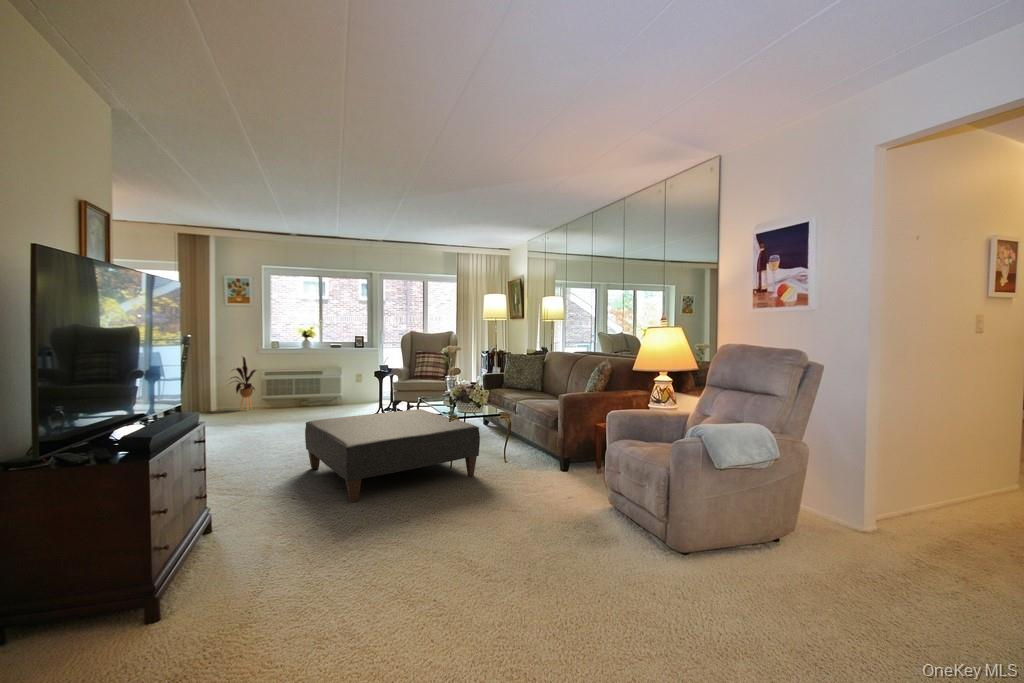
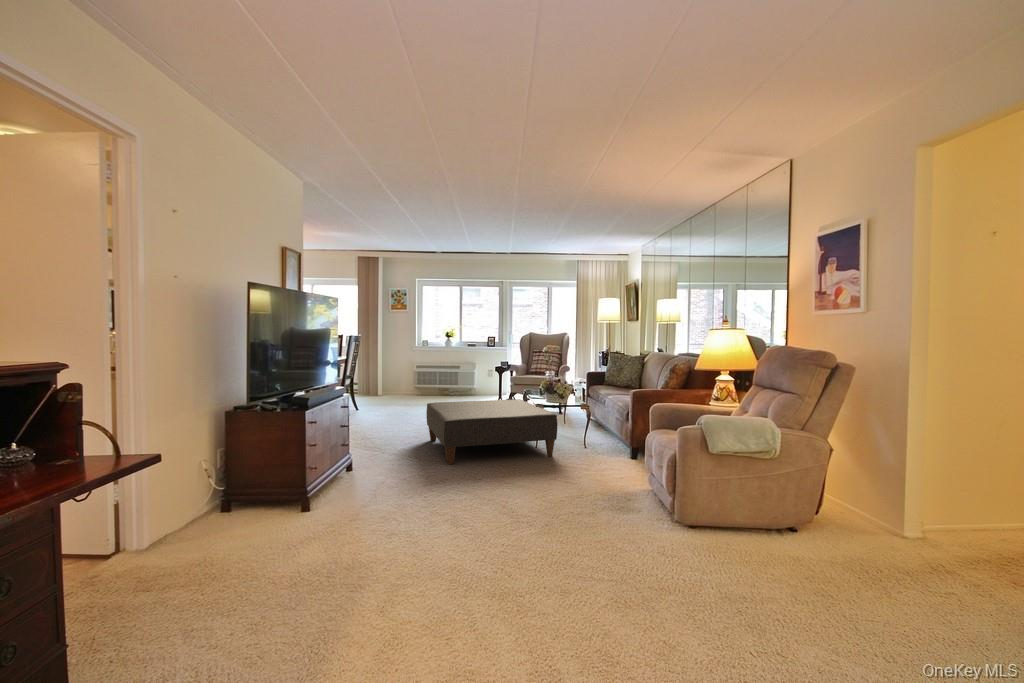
house plant: present [233,357,256,410] -> none [386,353,412,397]

